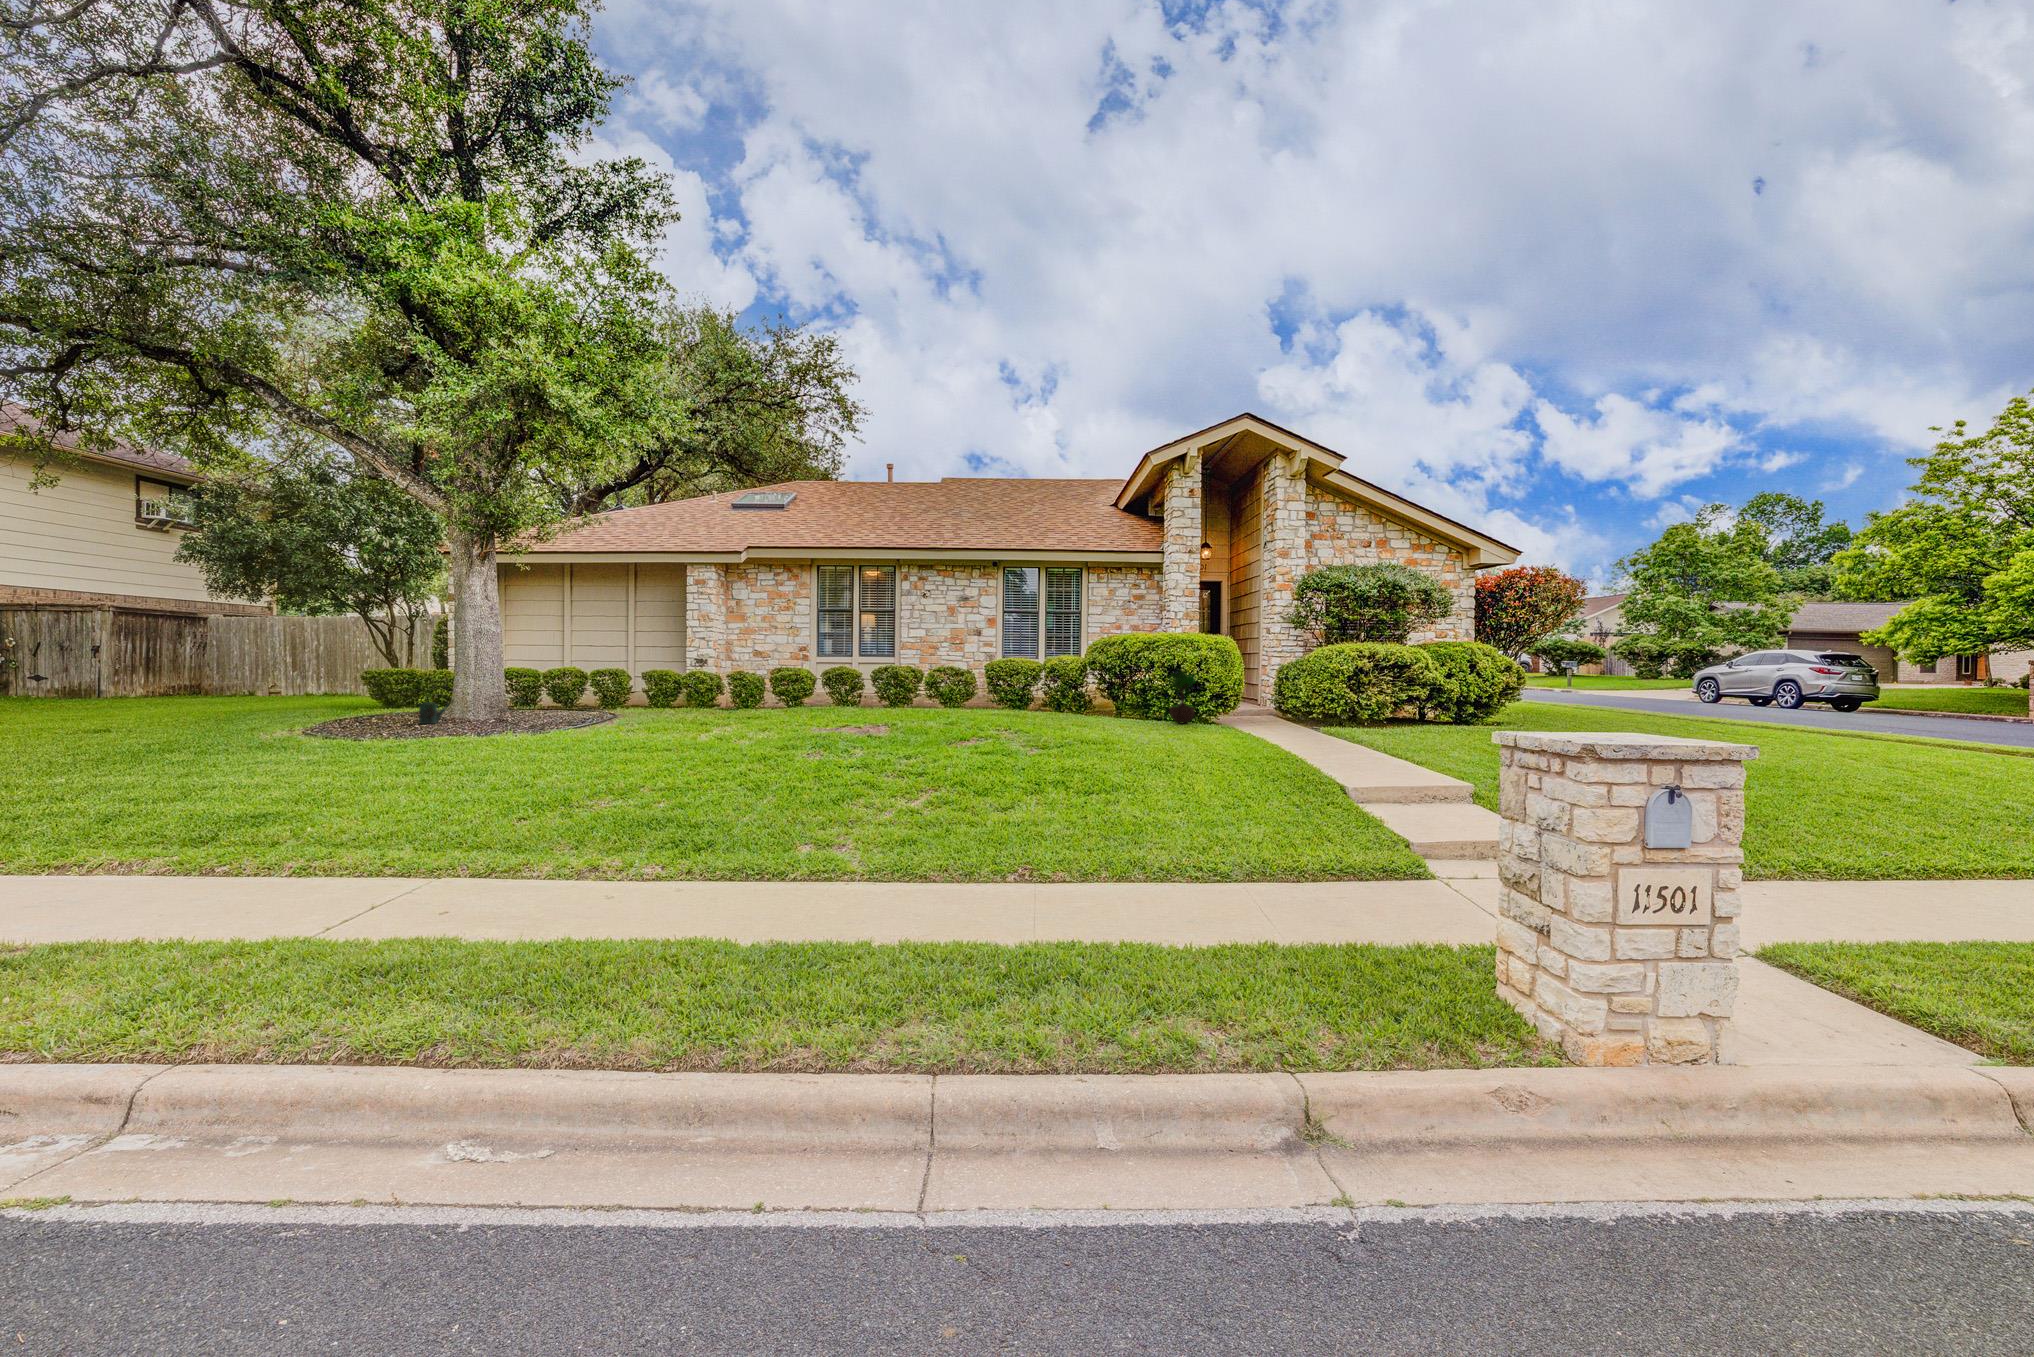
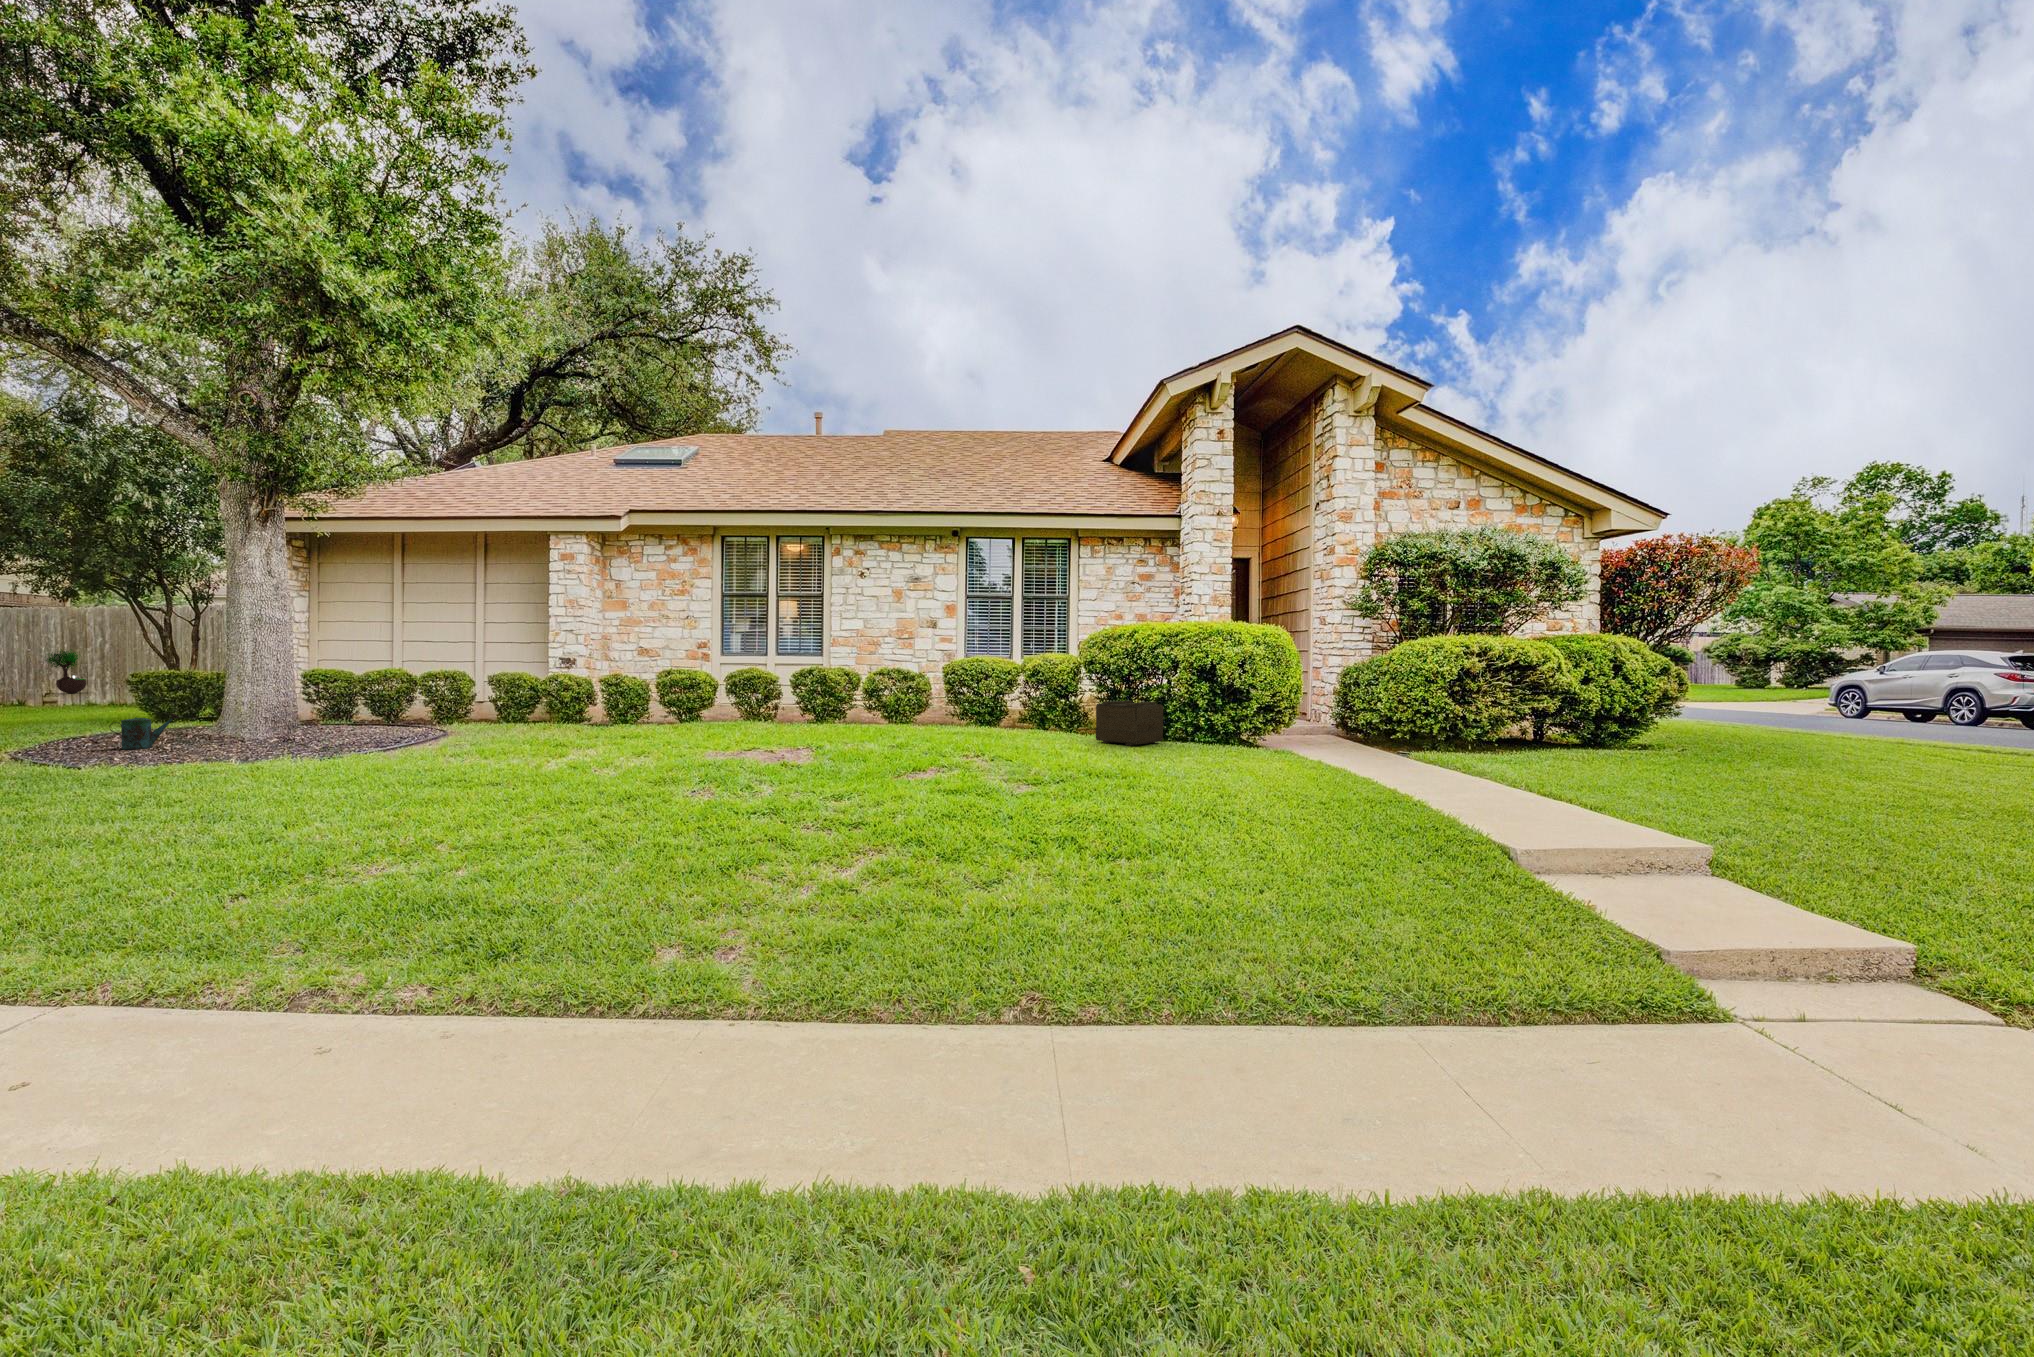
potted tree: present [1168,670,1196,723] -> present [46,649,86,693]
wooden crate: none [1101,690,1149,722] -> present [1096,701,1163,746]

